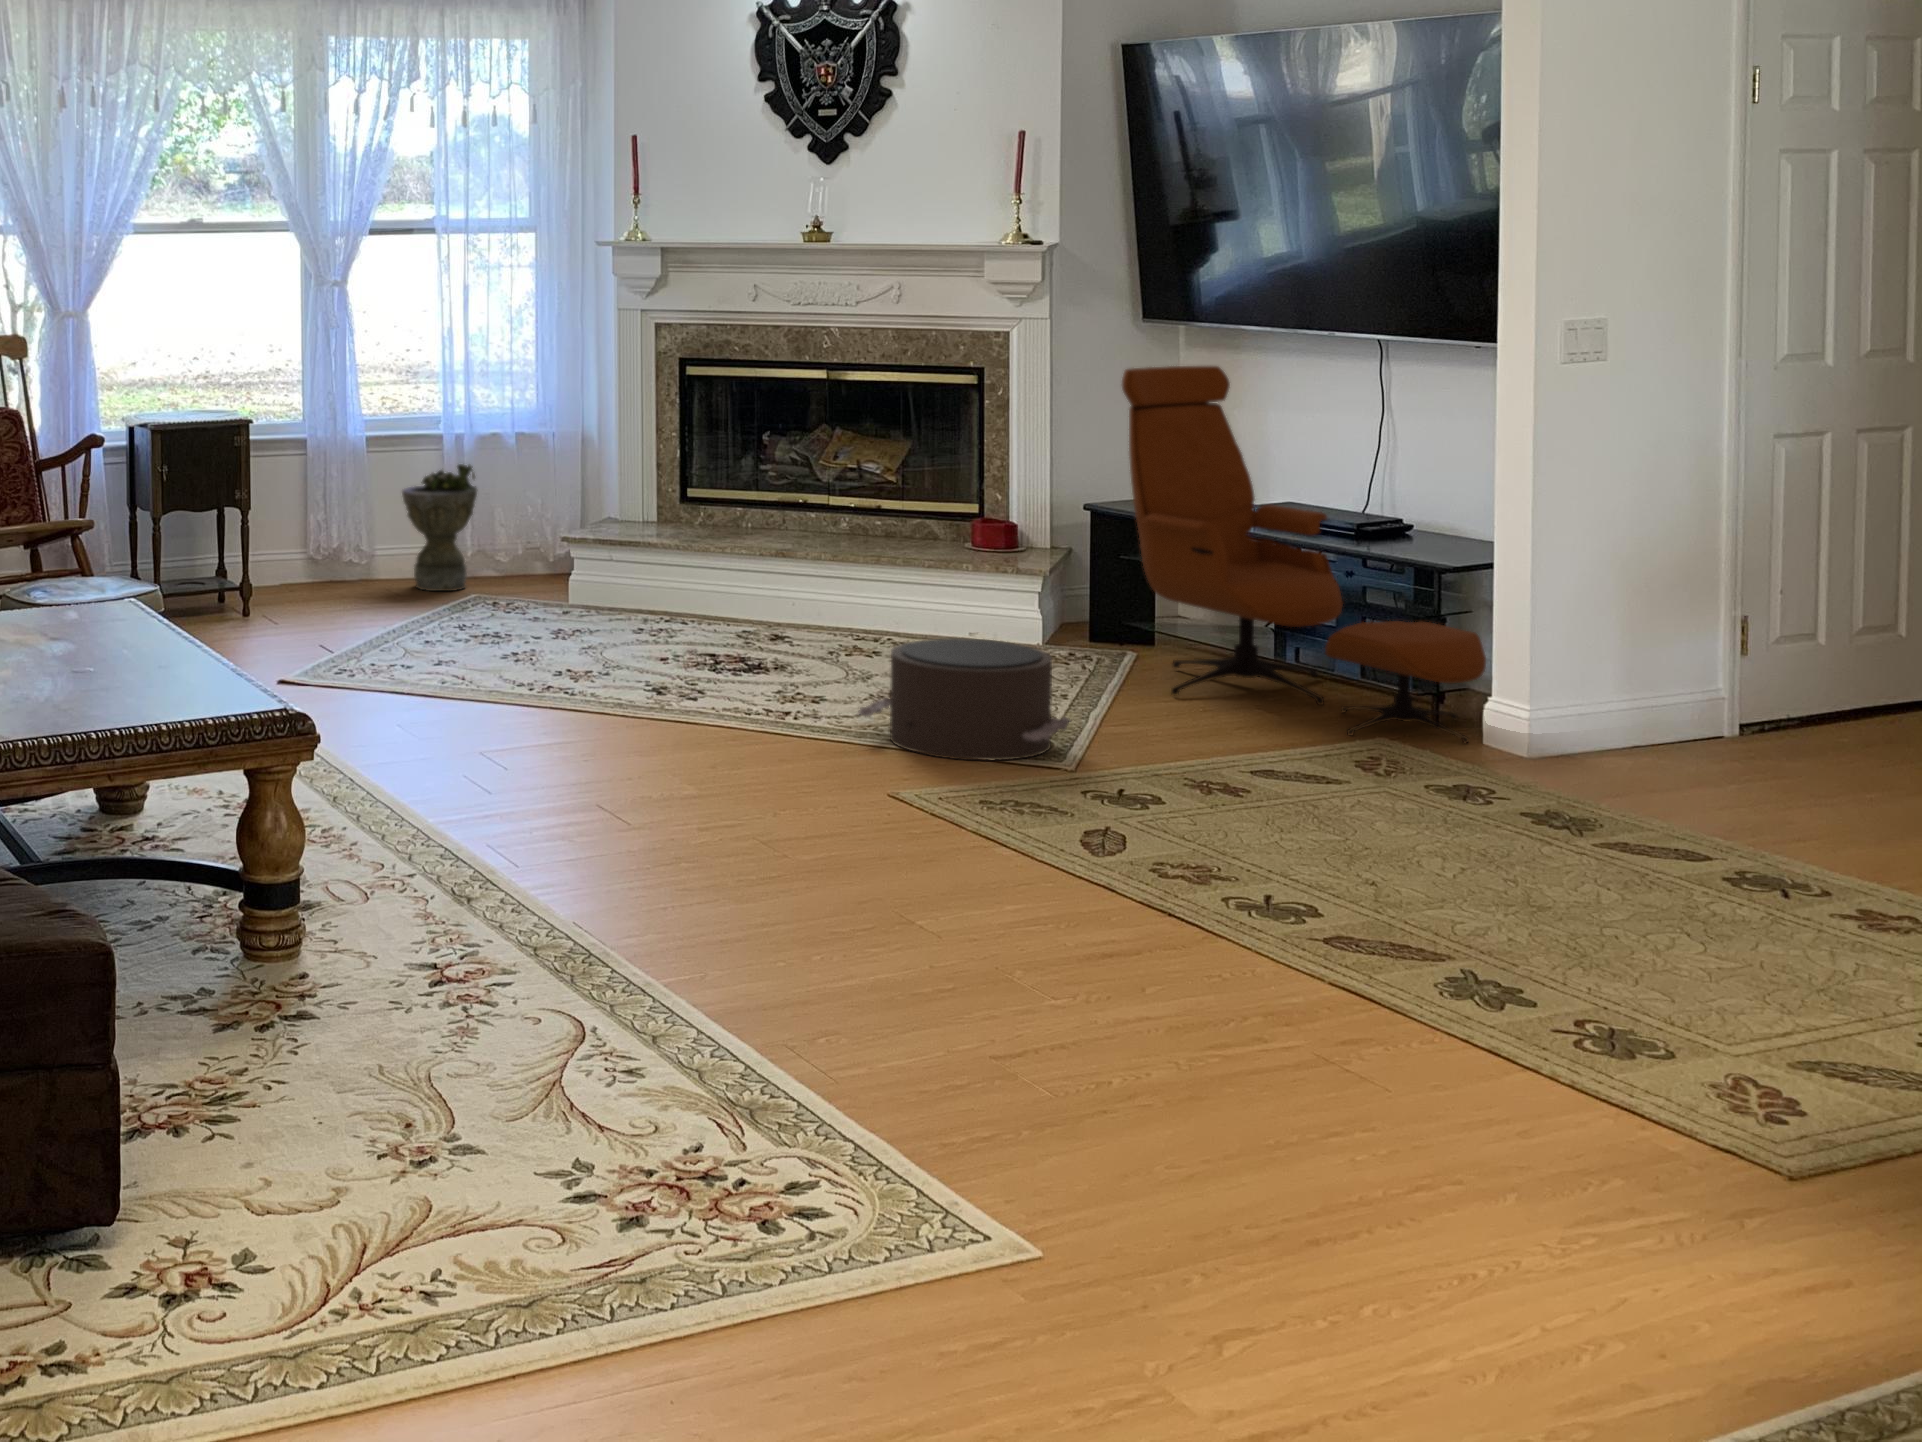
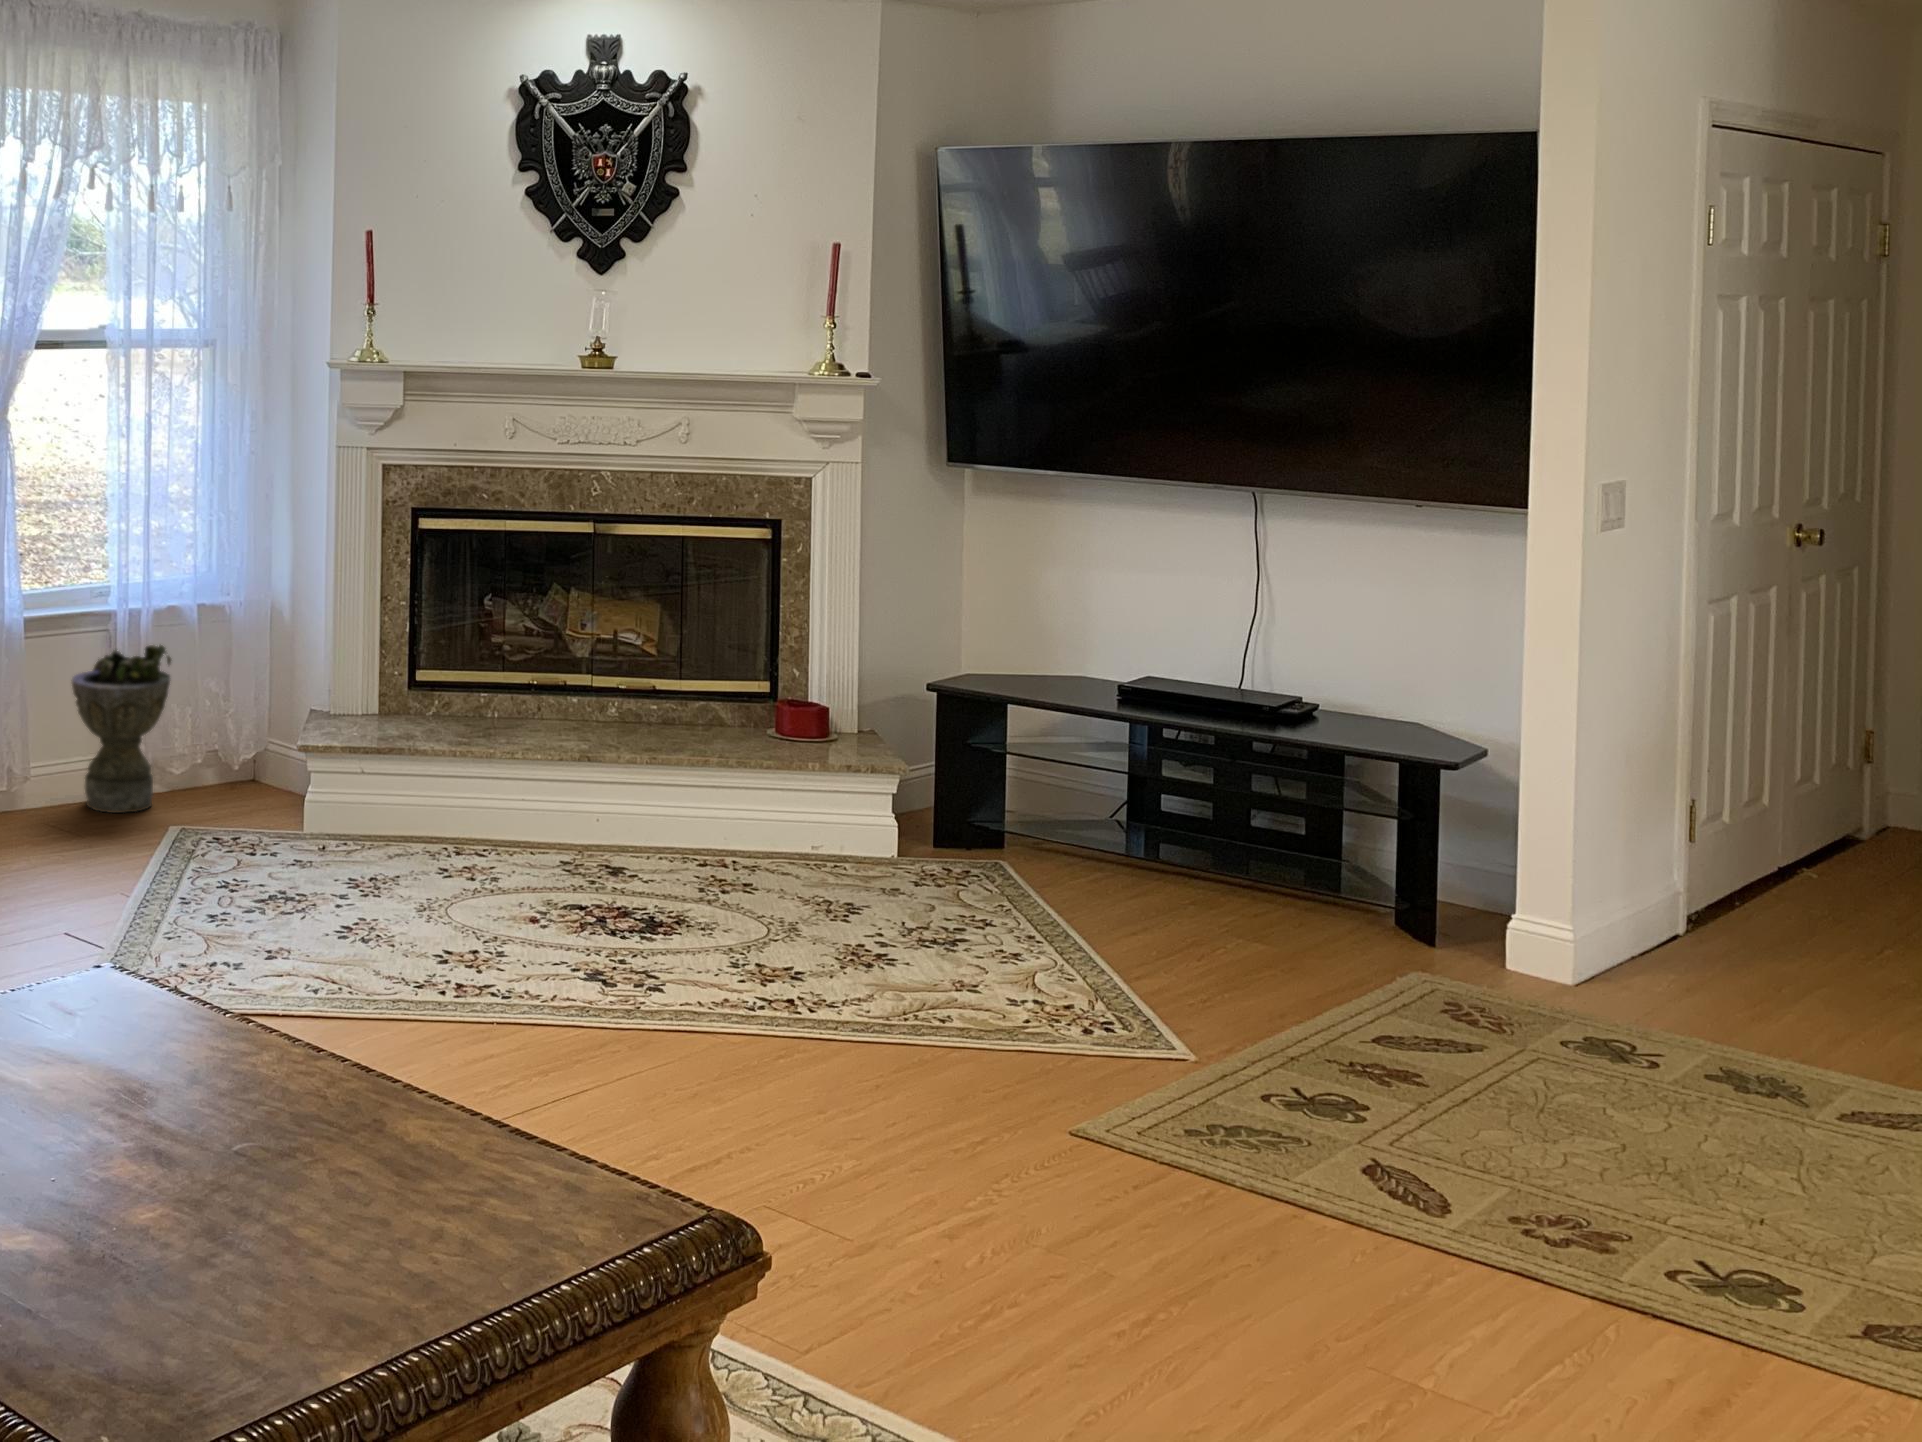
lounge chair: present [1122,366,1486,743] -> none [1056,536,1542,1007]
pouf: present [858,638,1070,760] -> none [920,916,1191,1101]

